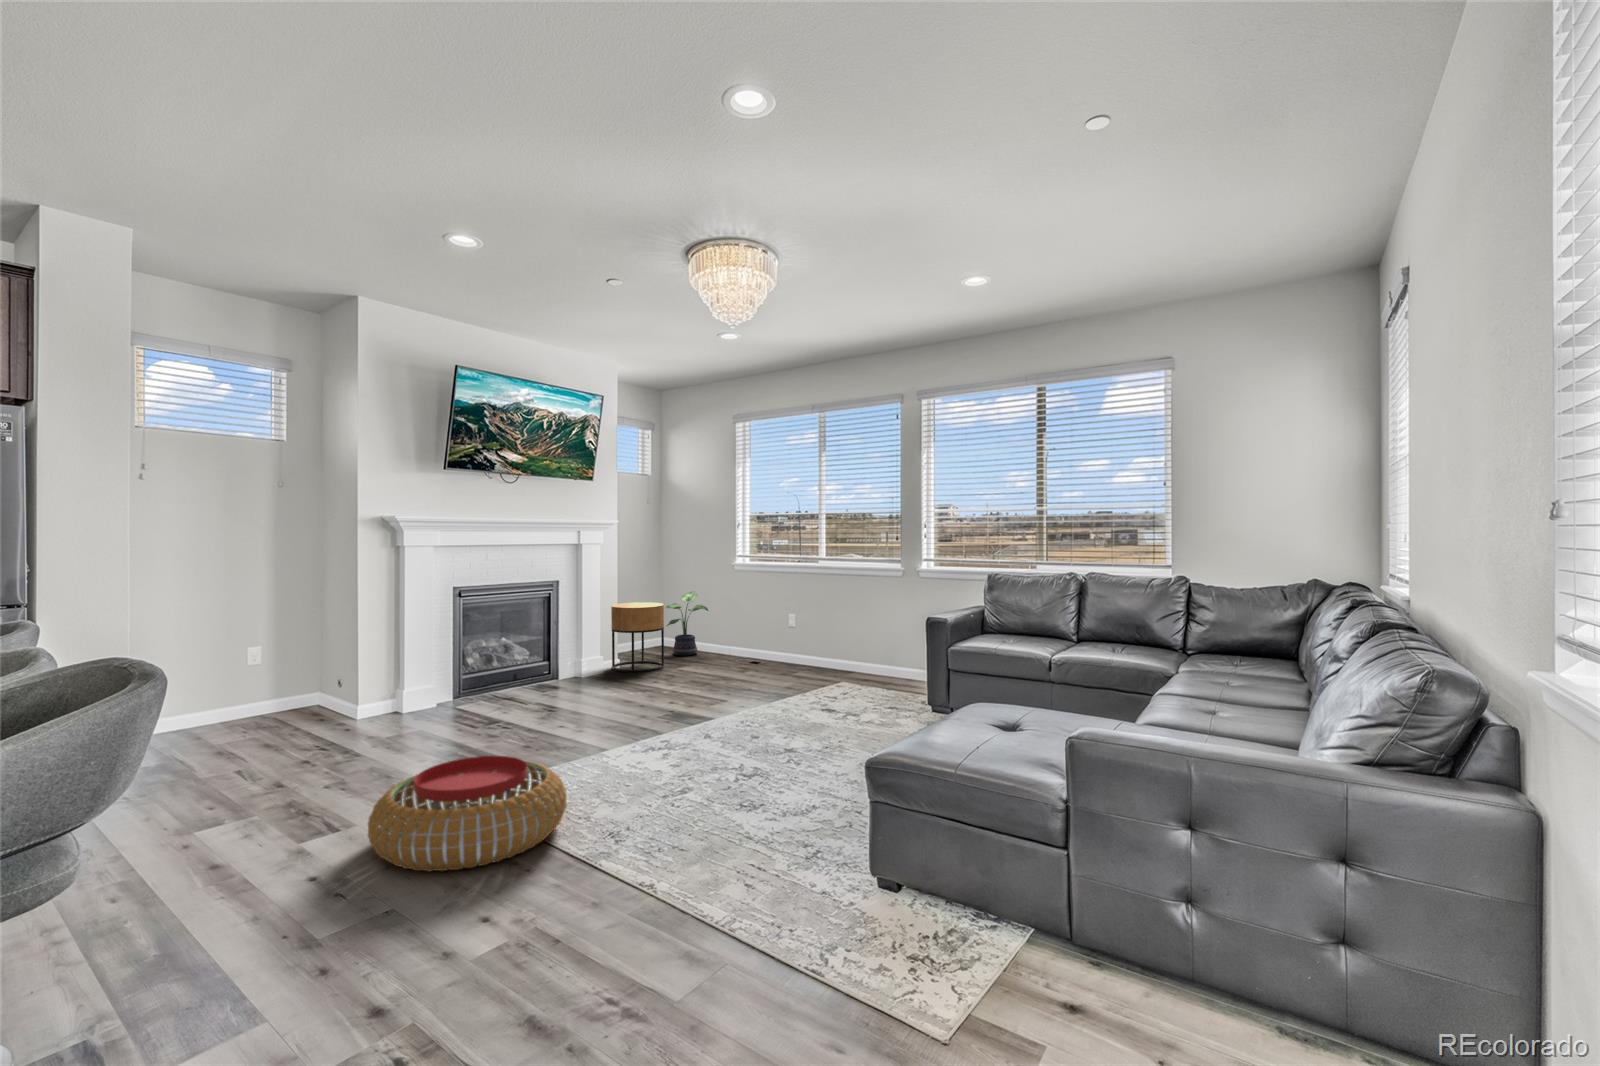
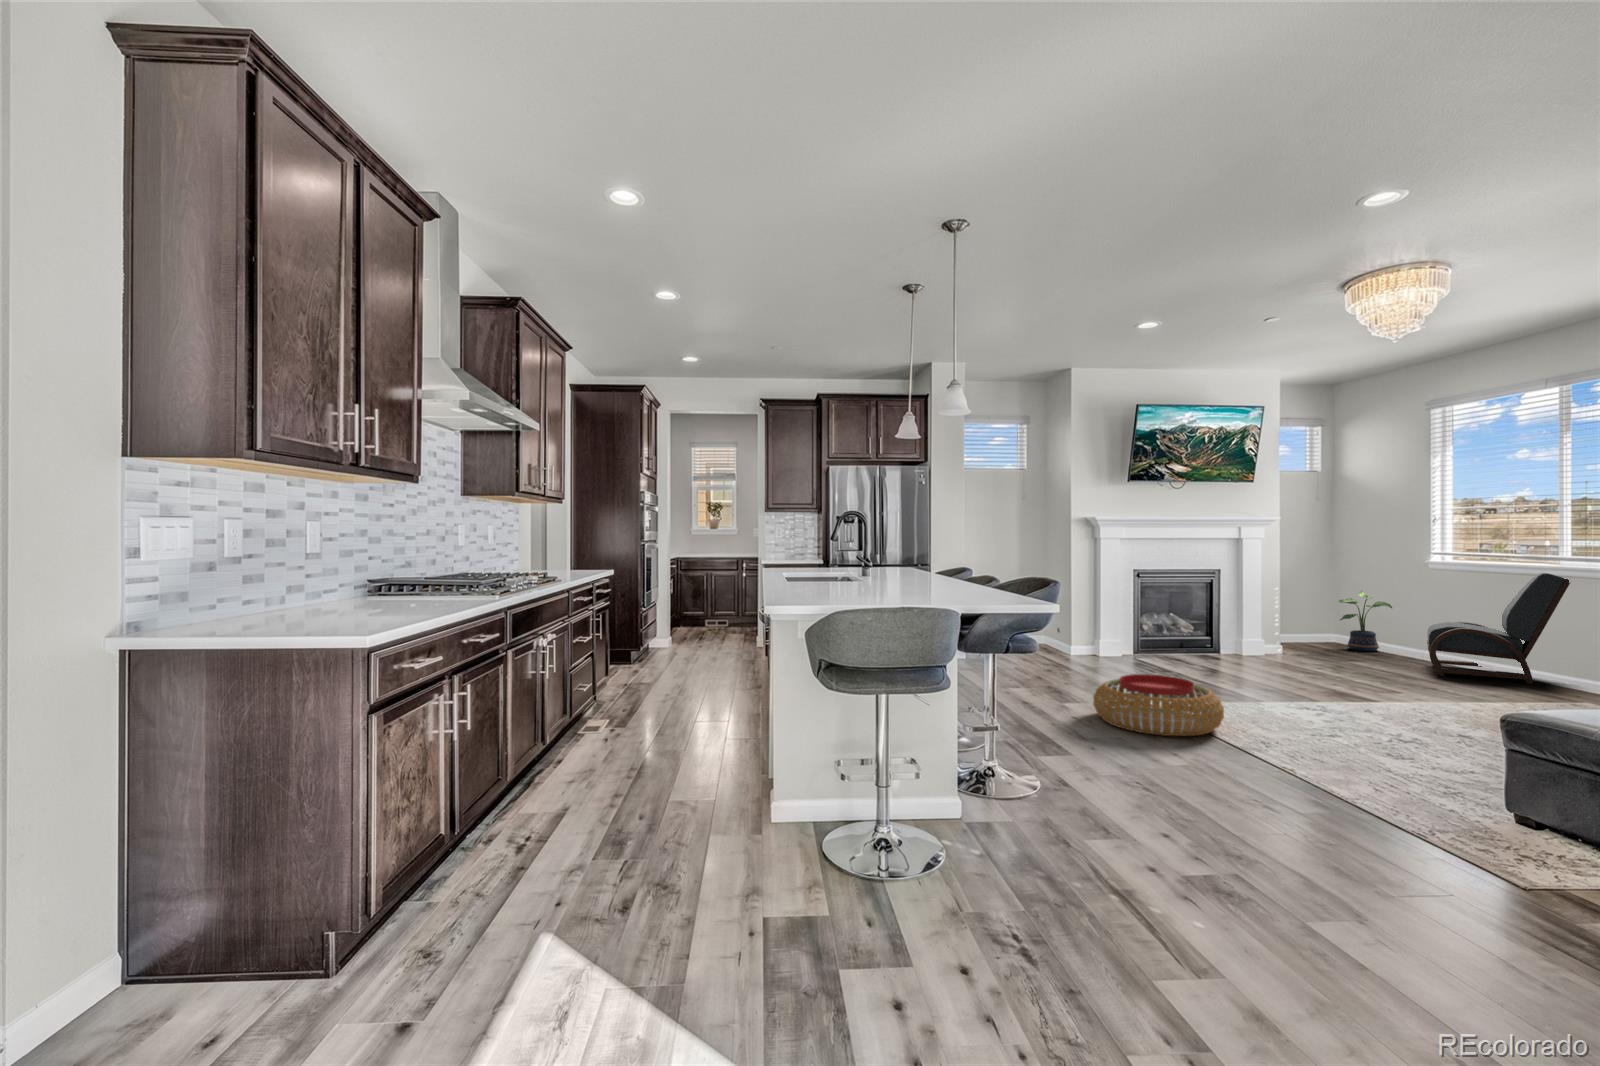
lounge chair: none [736,572,832,676] -> present [1427,573,1571,684]
side table: present [611,602,664,672] -> none [1274,594,1334,658]

